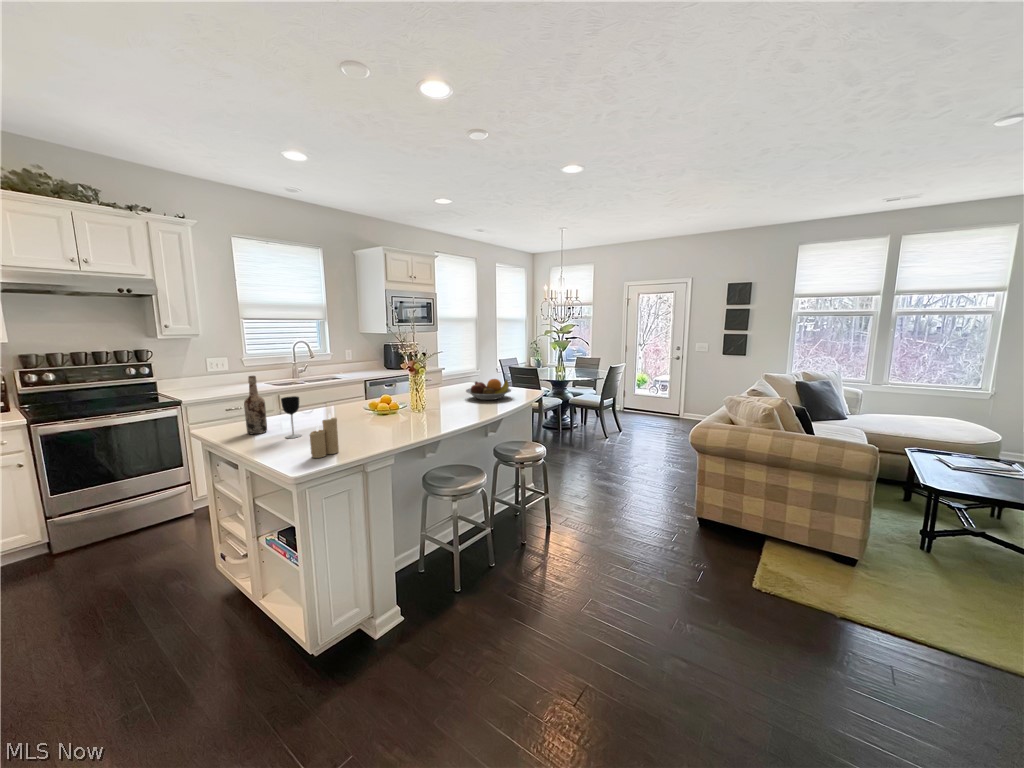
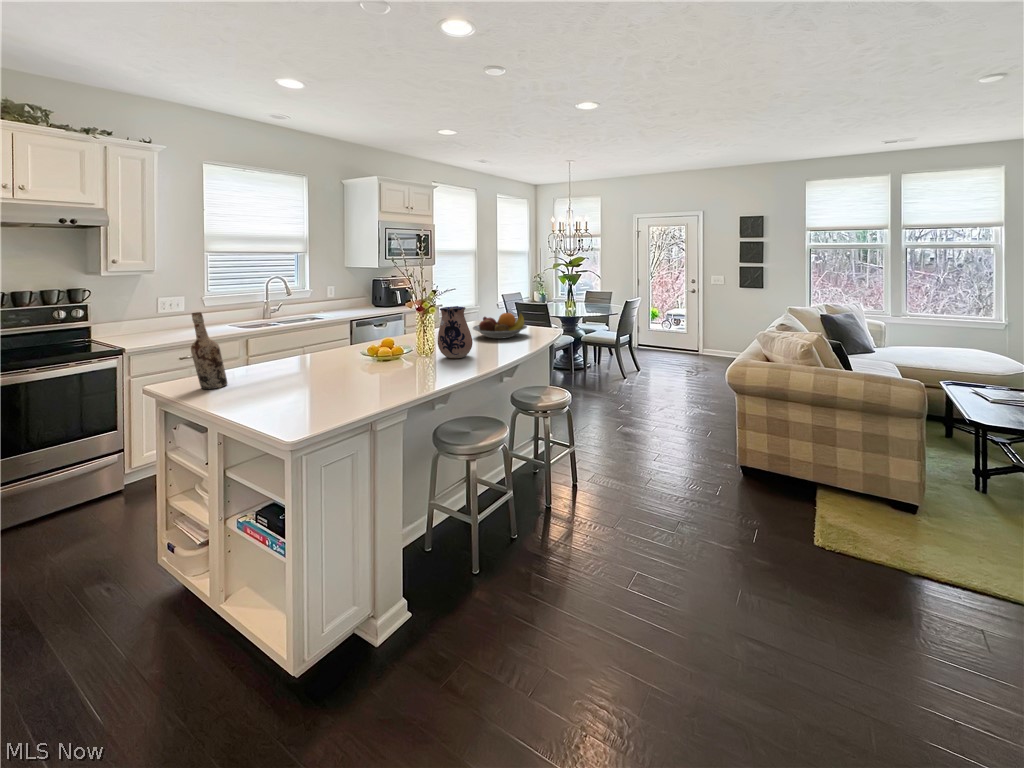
ceramic pitcher: none [434,374,462,416] -> present [438,306,473,358]
wine glass: present [281,396,301,438] -> none [237,339,272,393]
candle: present [310,414,339,458] -> none [275,359,319,421]

